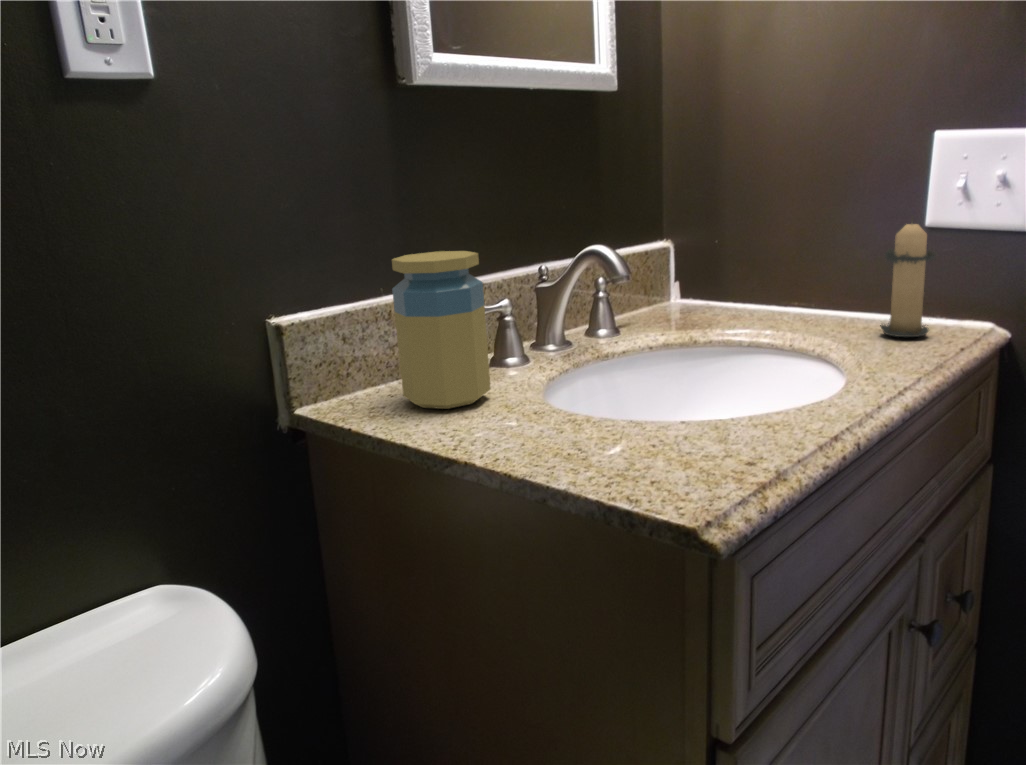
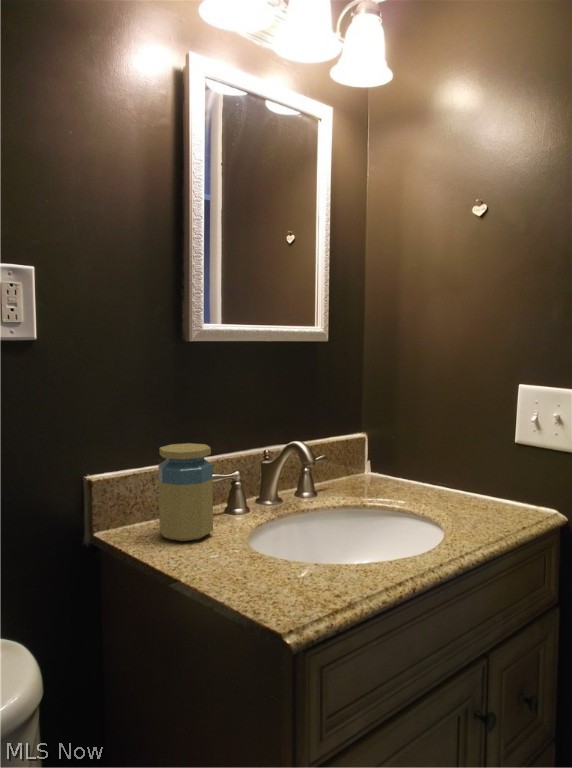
candle: present [880,216,935,337] -> none [477,437,518,517]

